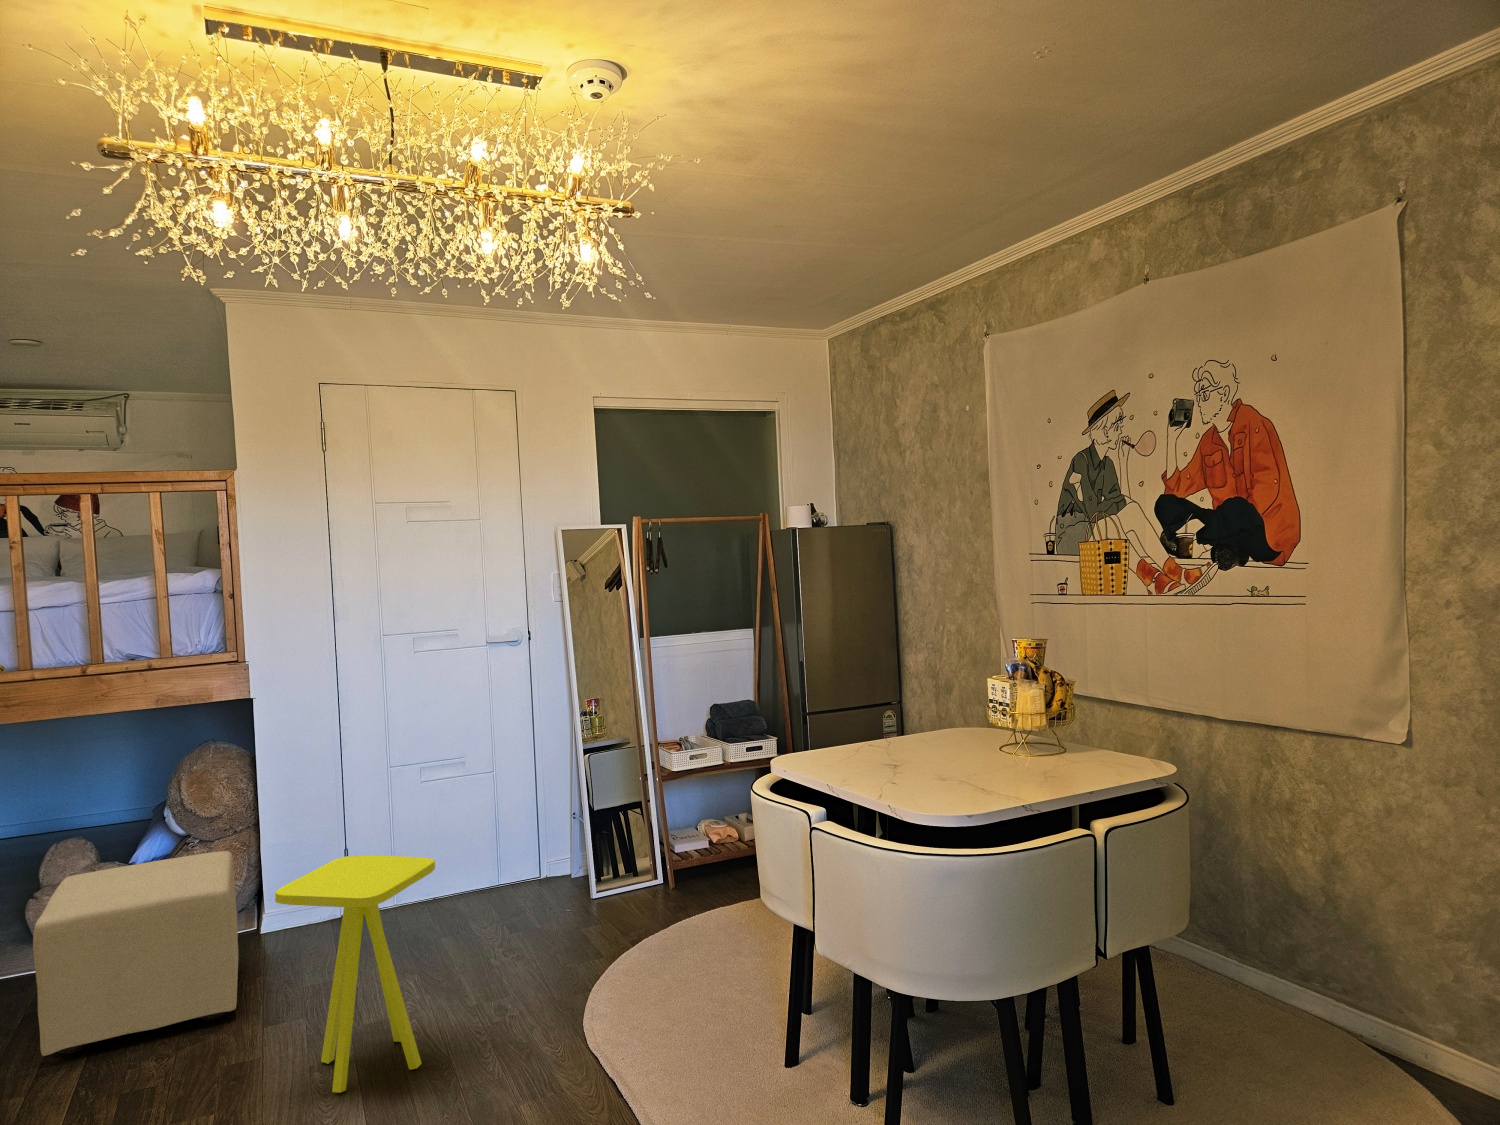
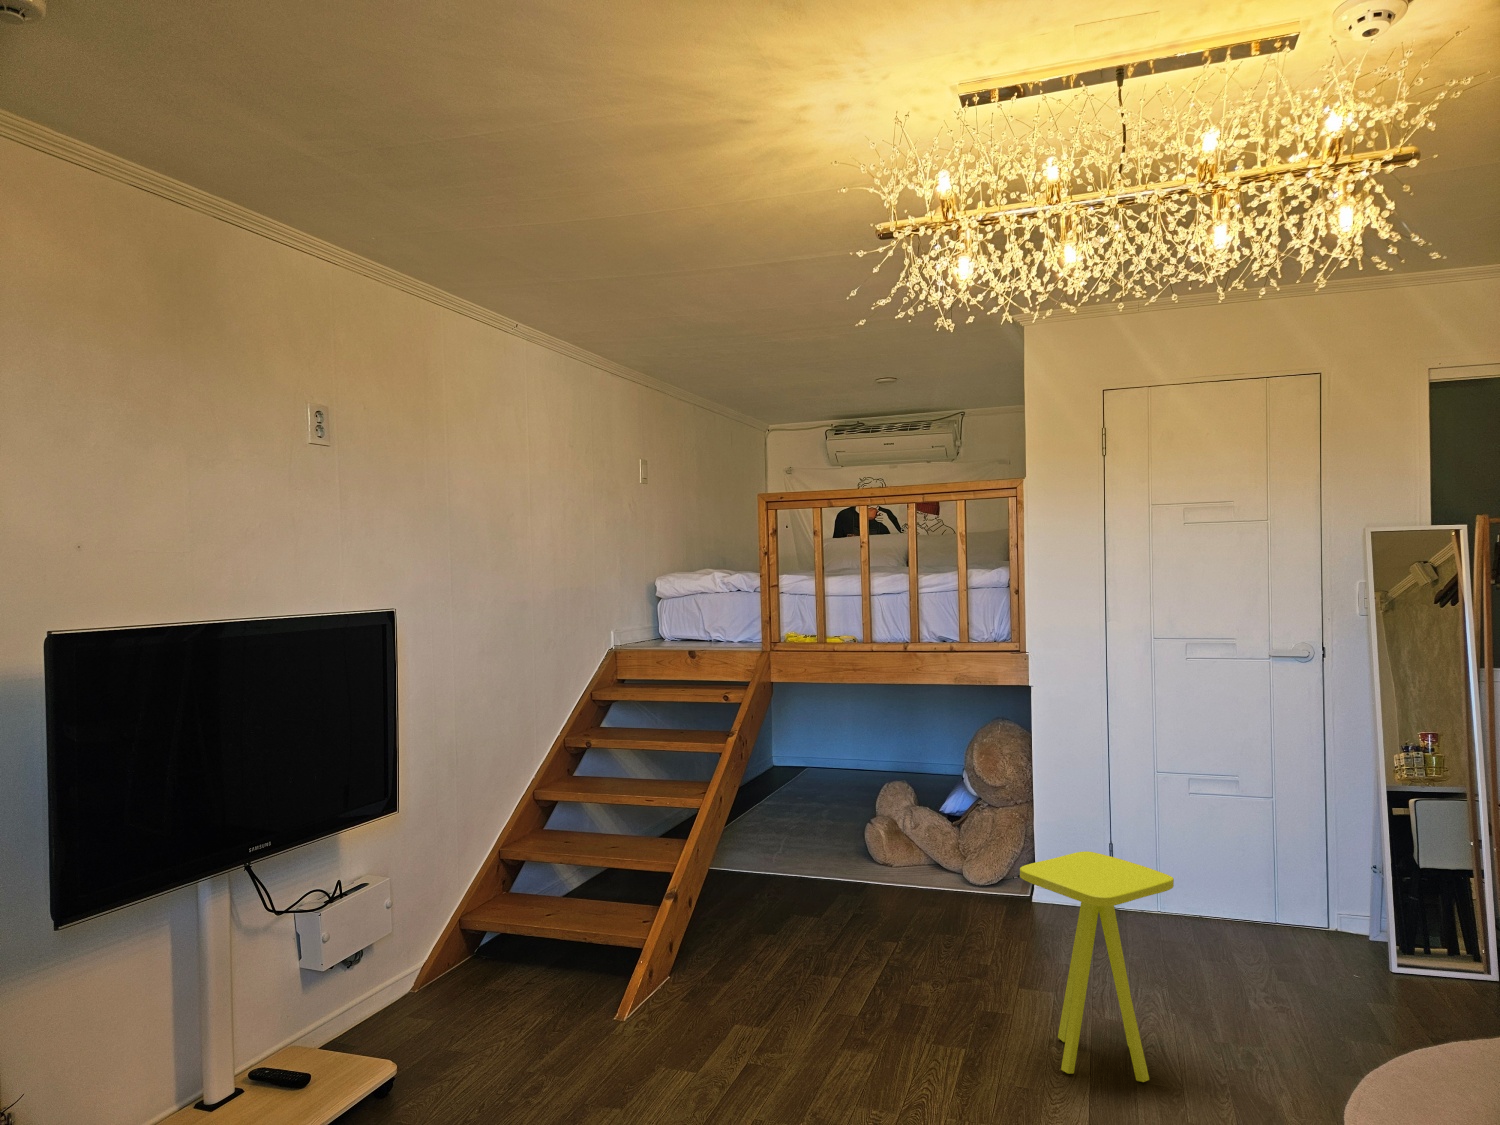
ottoman: present [33,851,238,1056] -> none [857,811,1009,964]

